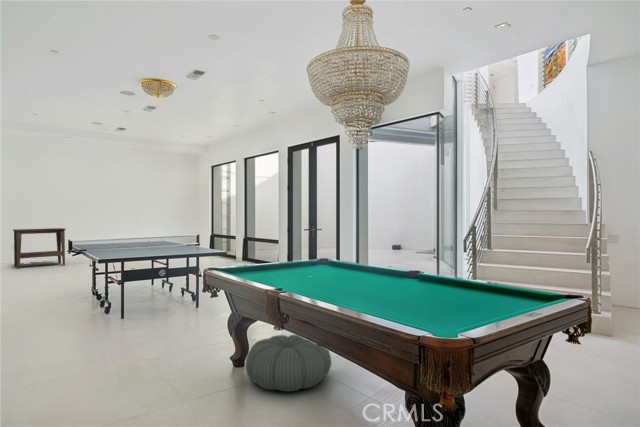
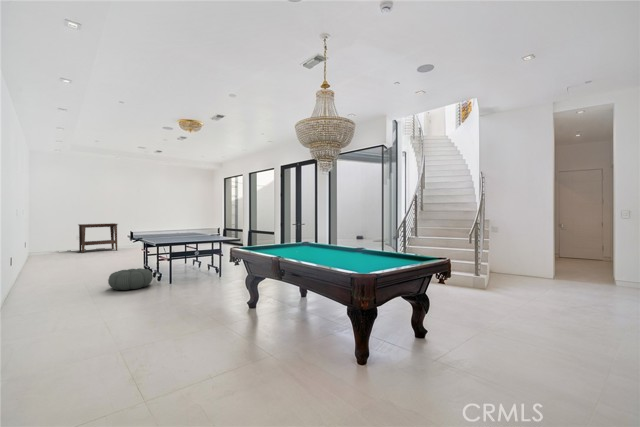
pouf: present [245,335,331,391] -> present [108,268,153,290]

